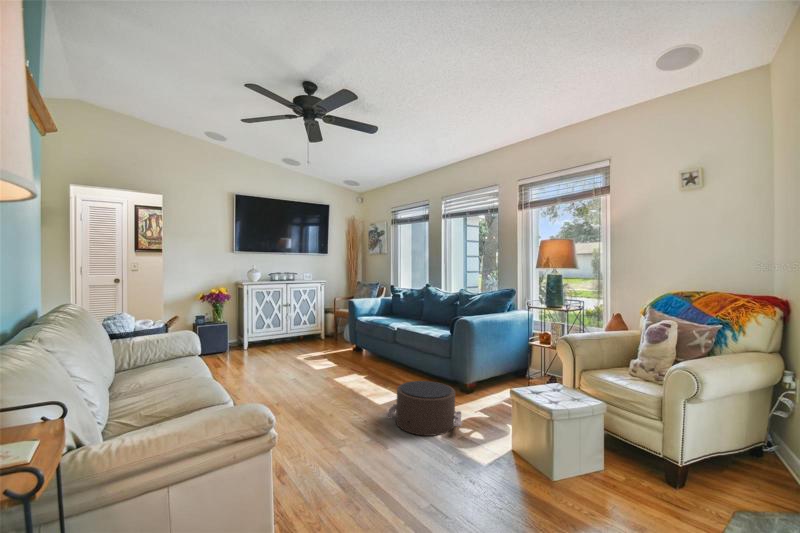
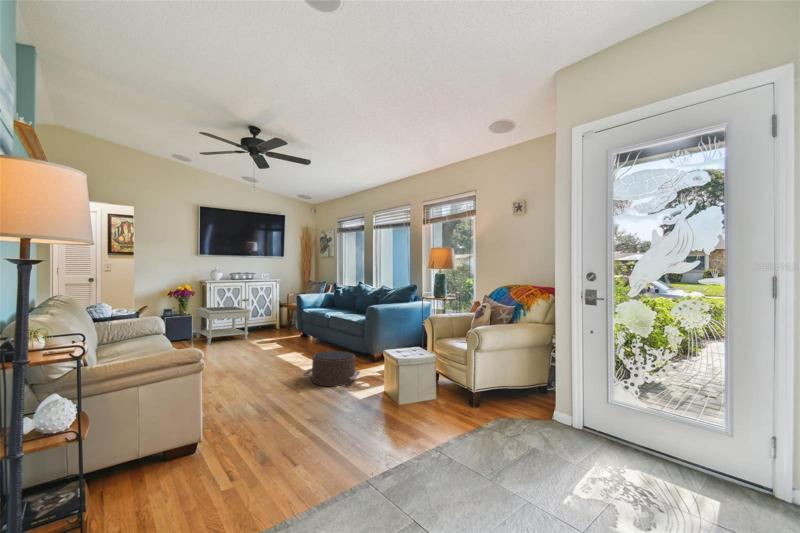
side table: none [232,313,296,360] -> present [196,306,251,344]

